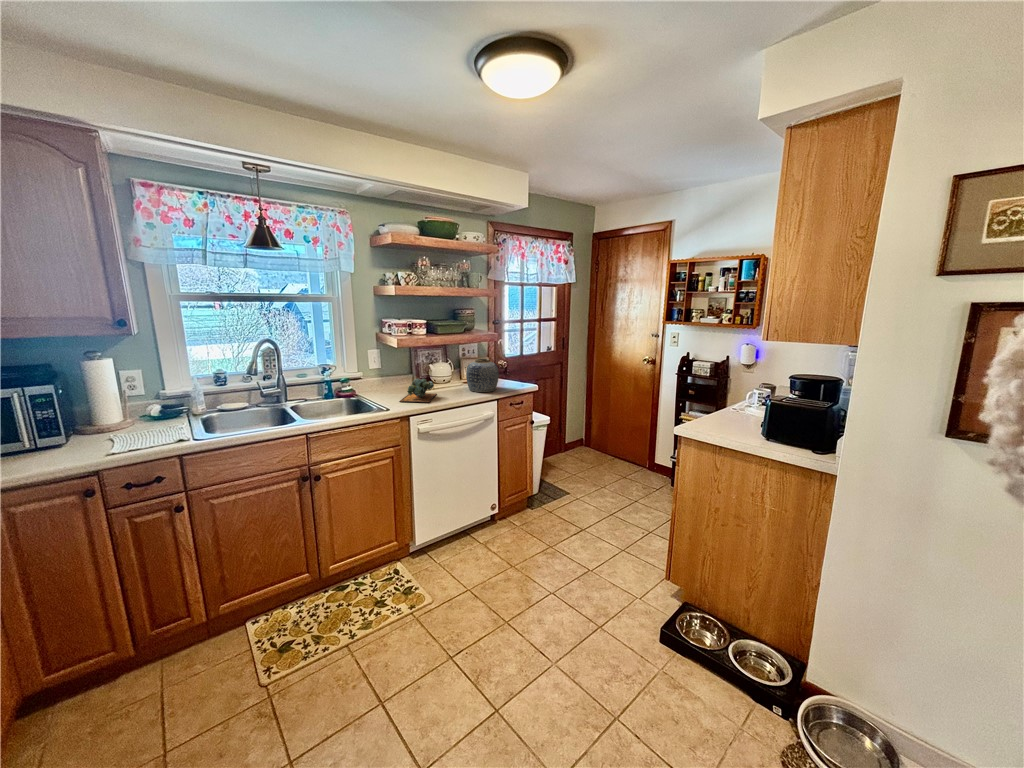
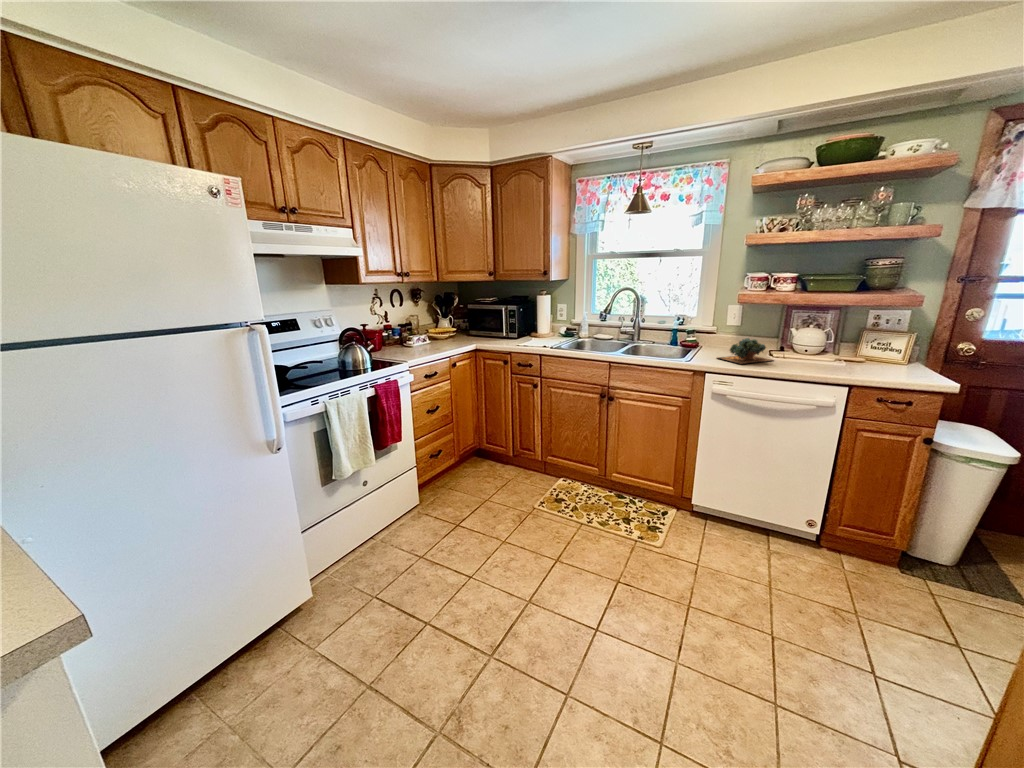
vase: present [466,359,499,392] -> none [827,325,887,372]

